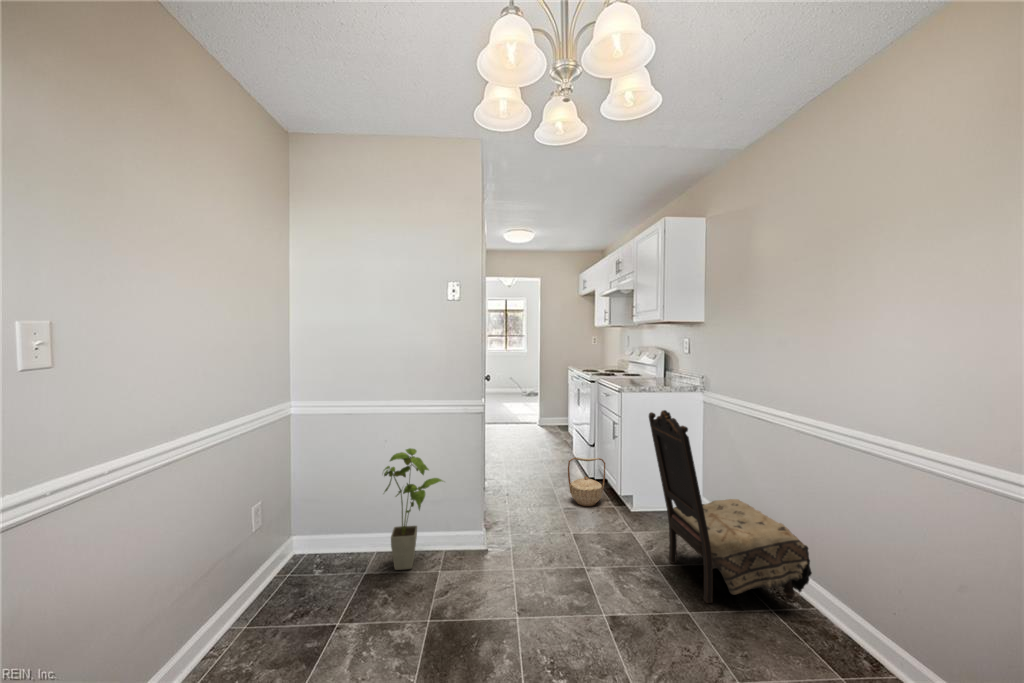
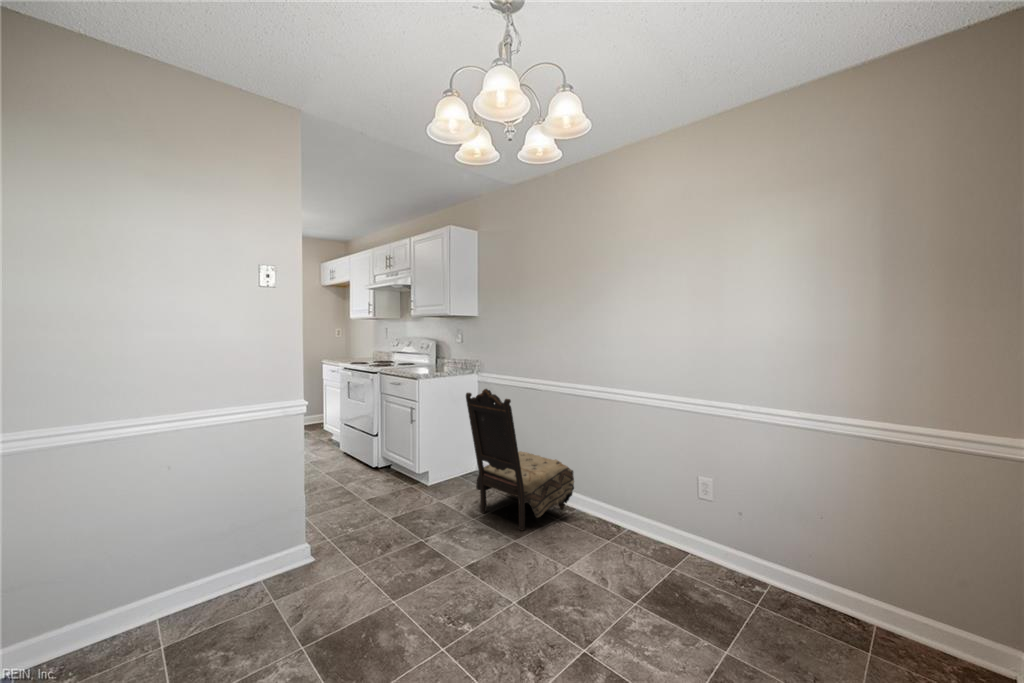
house plant: present [384,448,443,570] -> none [176,467,267,624]
basket: present [568,457,605,506] -> none [366,444,400,492]

